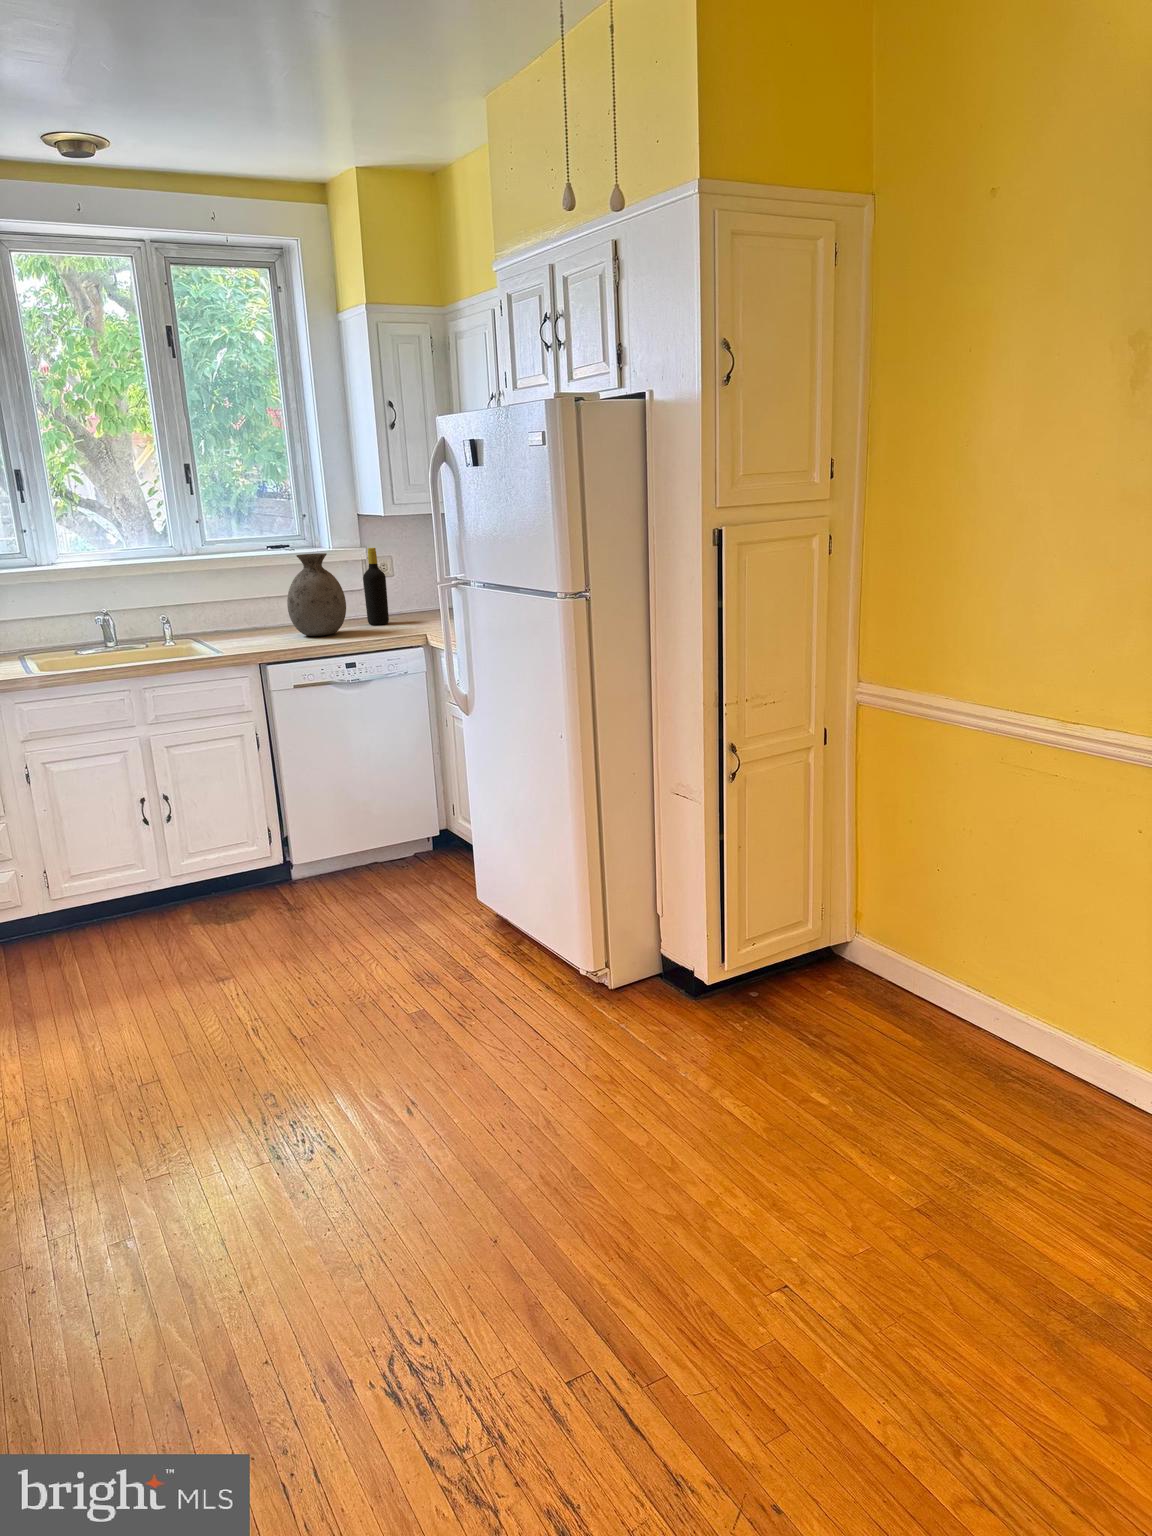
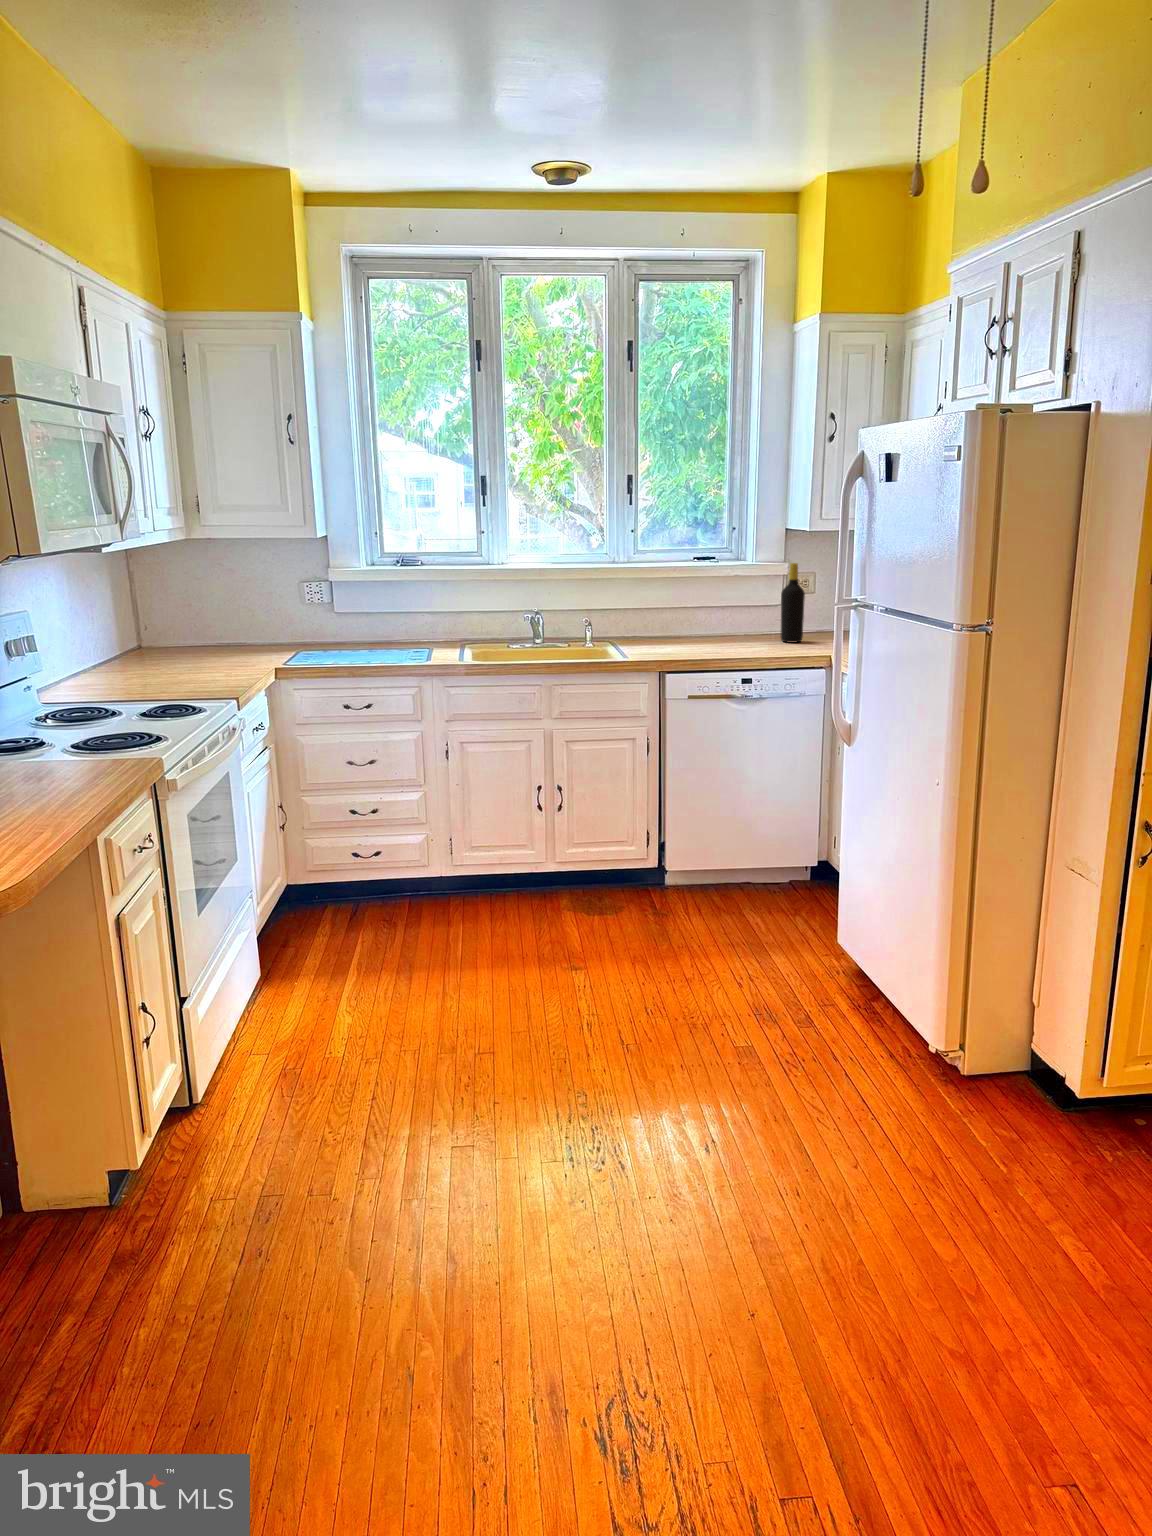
vase: present [287,553,346,636] -> none [699,566,758,649]

